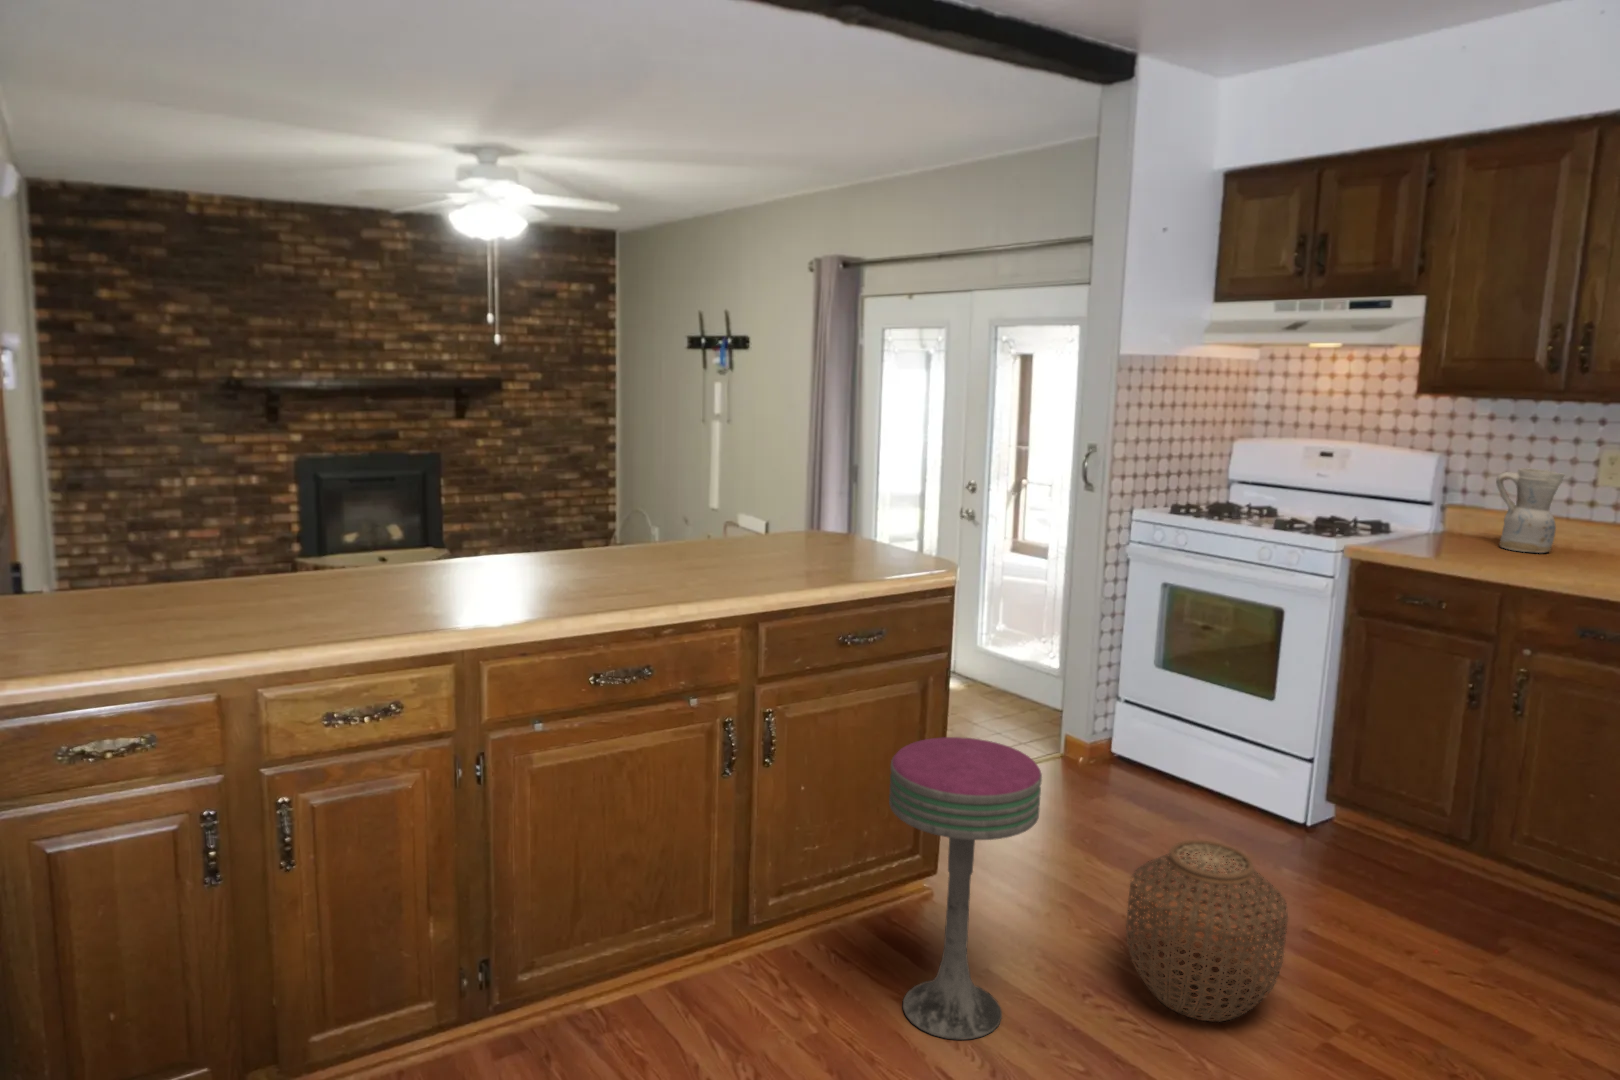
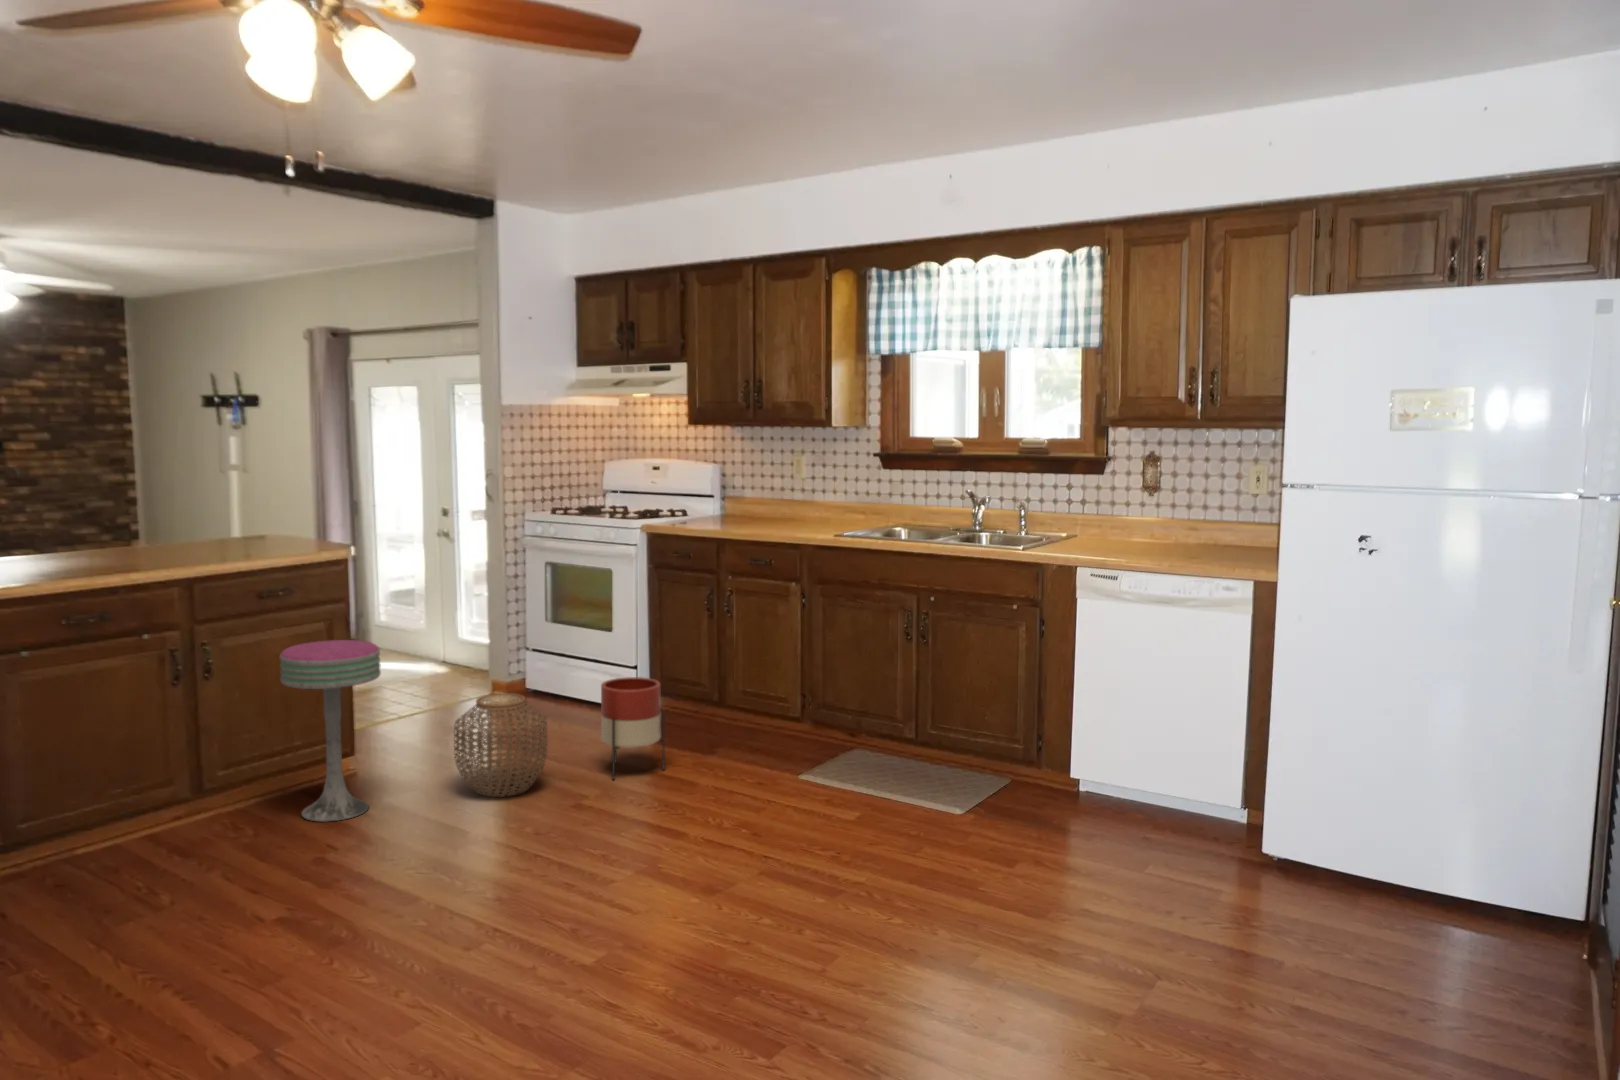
ceramic pitcher: present [1496,468,1564,553] -> none [736,470,770,522]
planter: none [1348,824,1472,1008] -> present [601,677,665,779]

